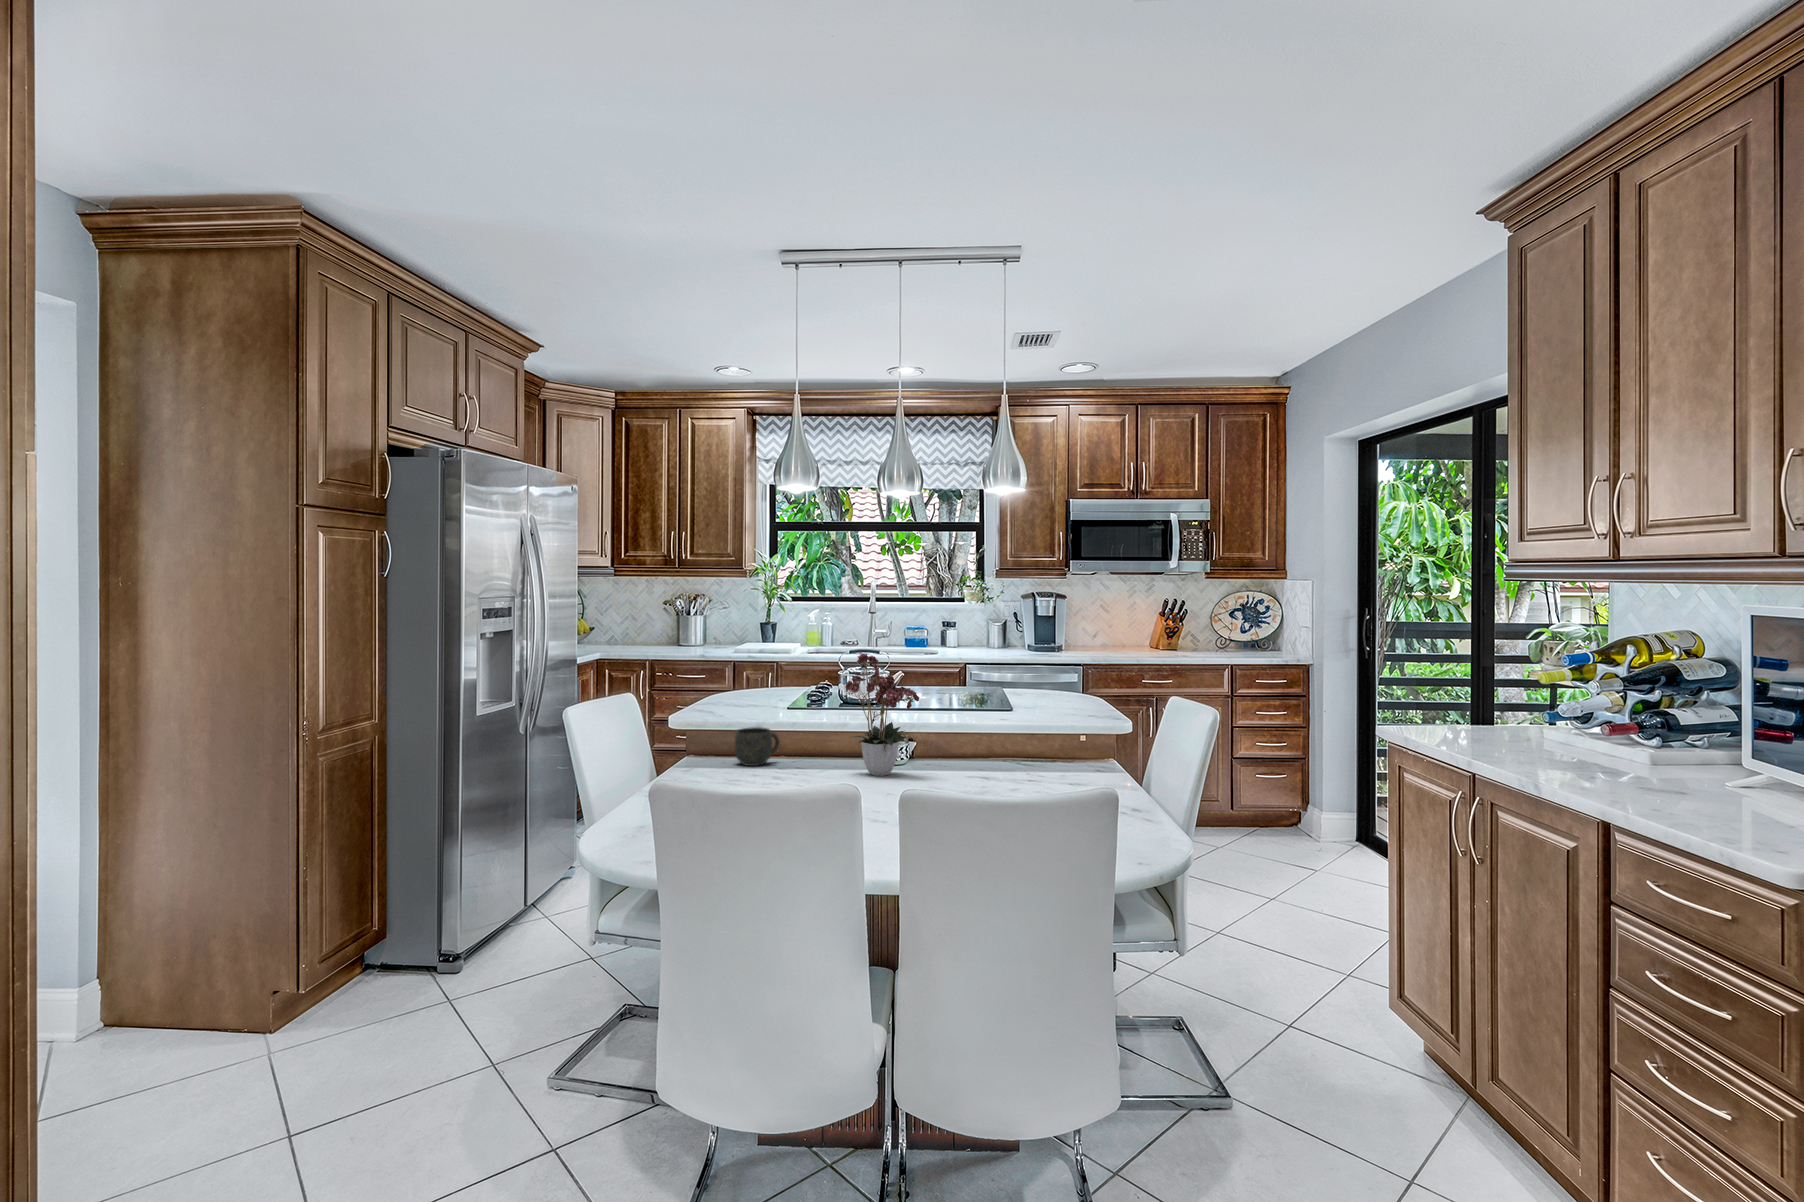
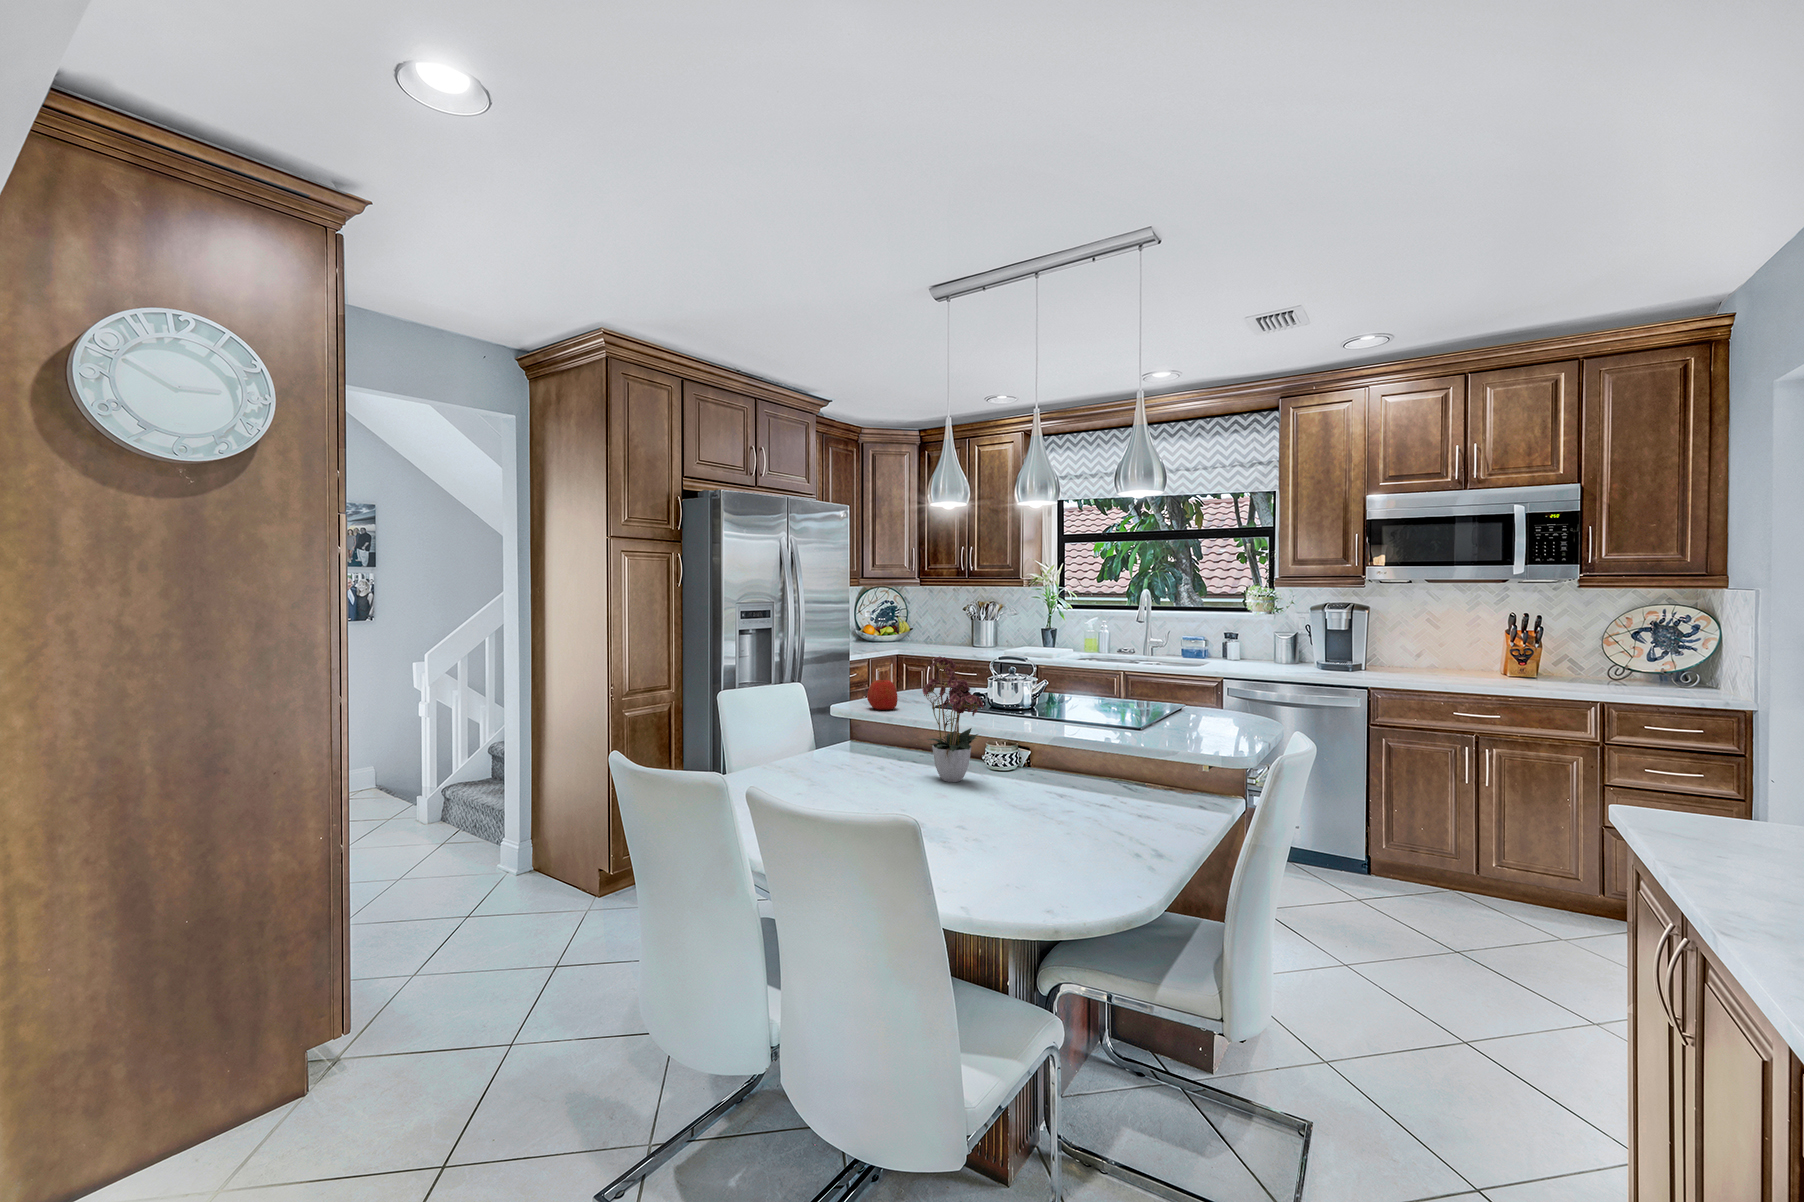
apple: none [716,683,750,716] -> present [867,680,898,710]
mug: present [735,727,779,766] -> none [853,721,897,757]

